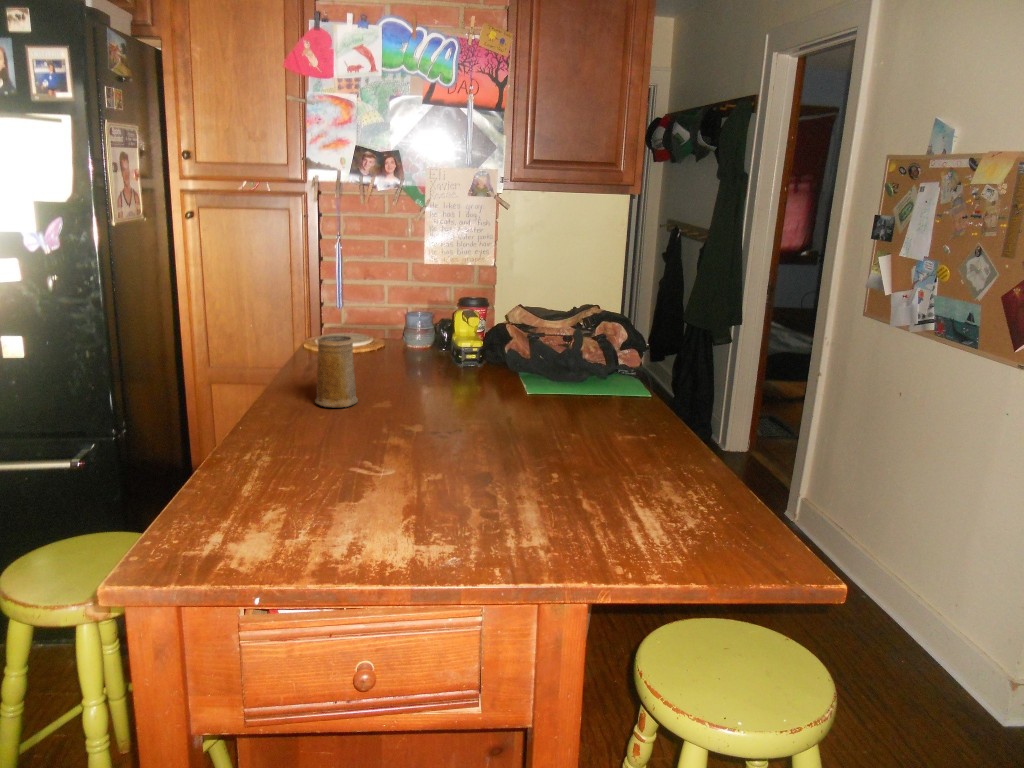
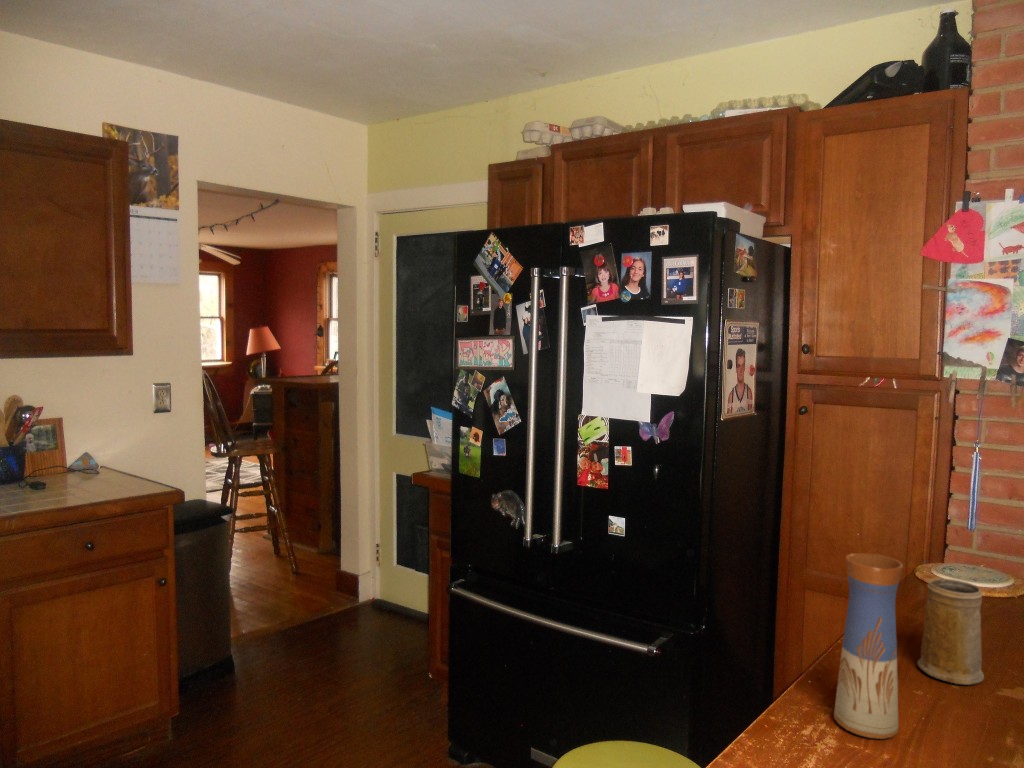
vase: none [263,317,309,449] -> present [834,553,903,739]

